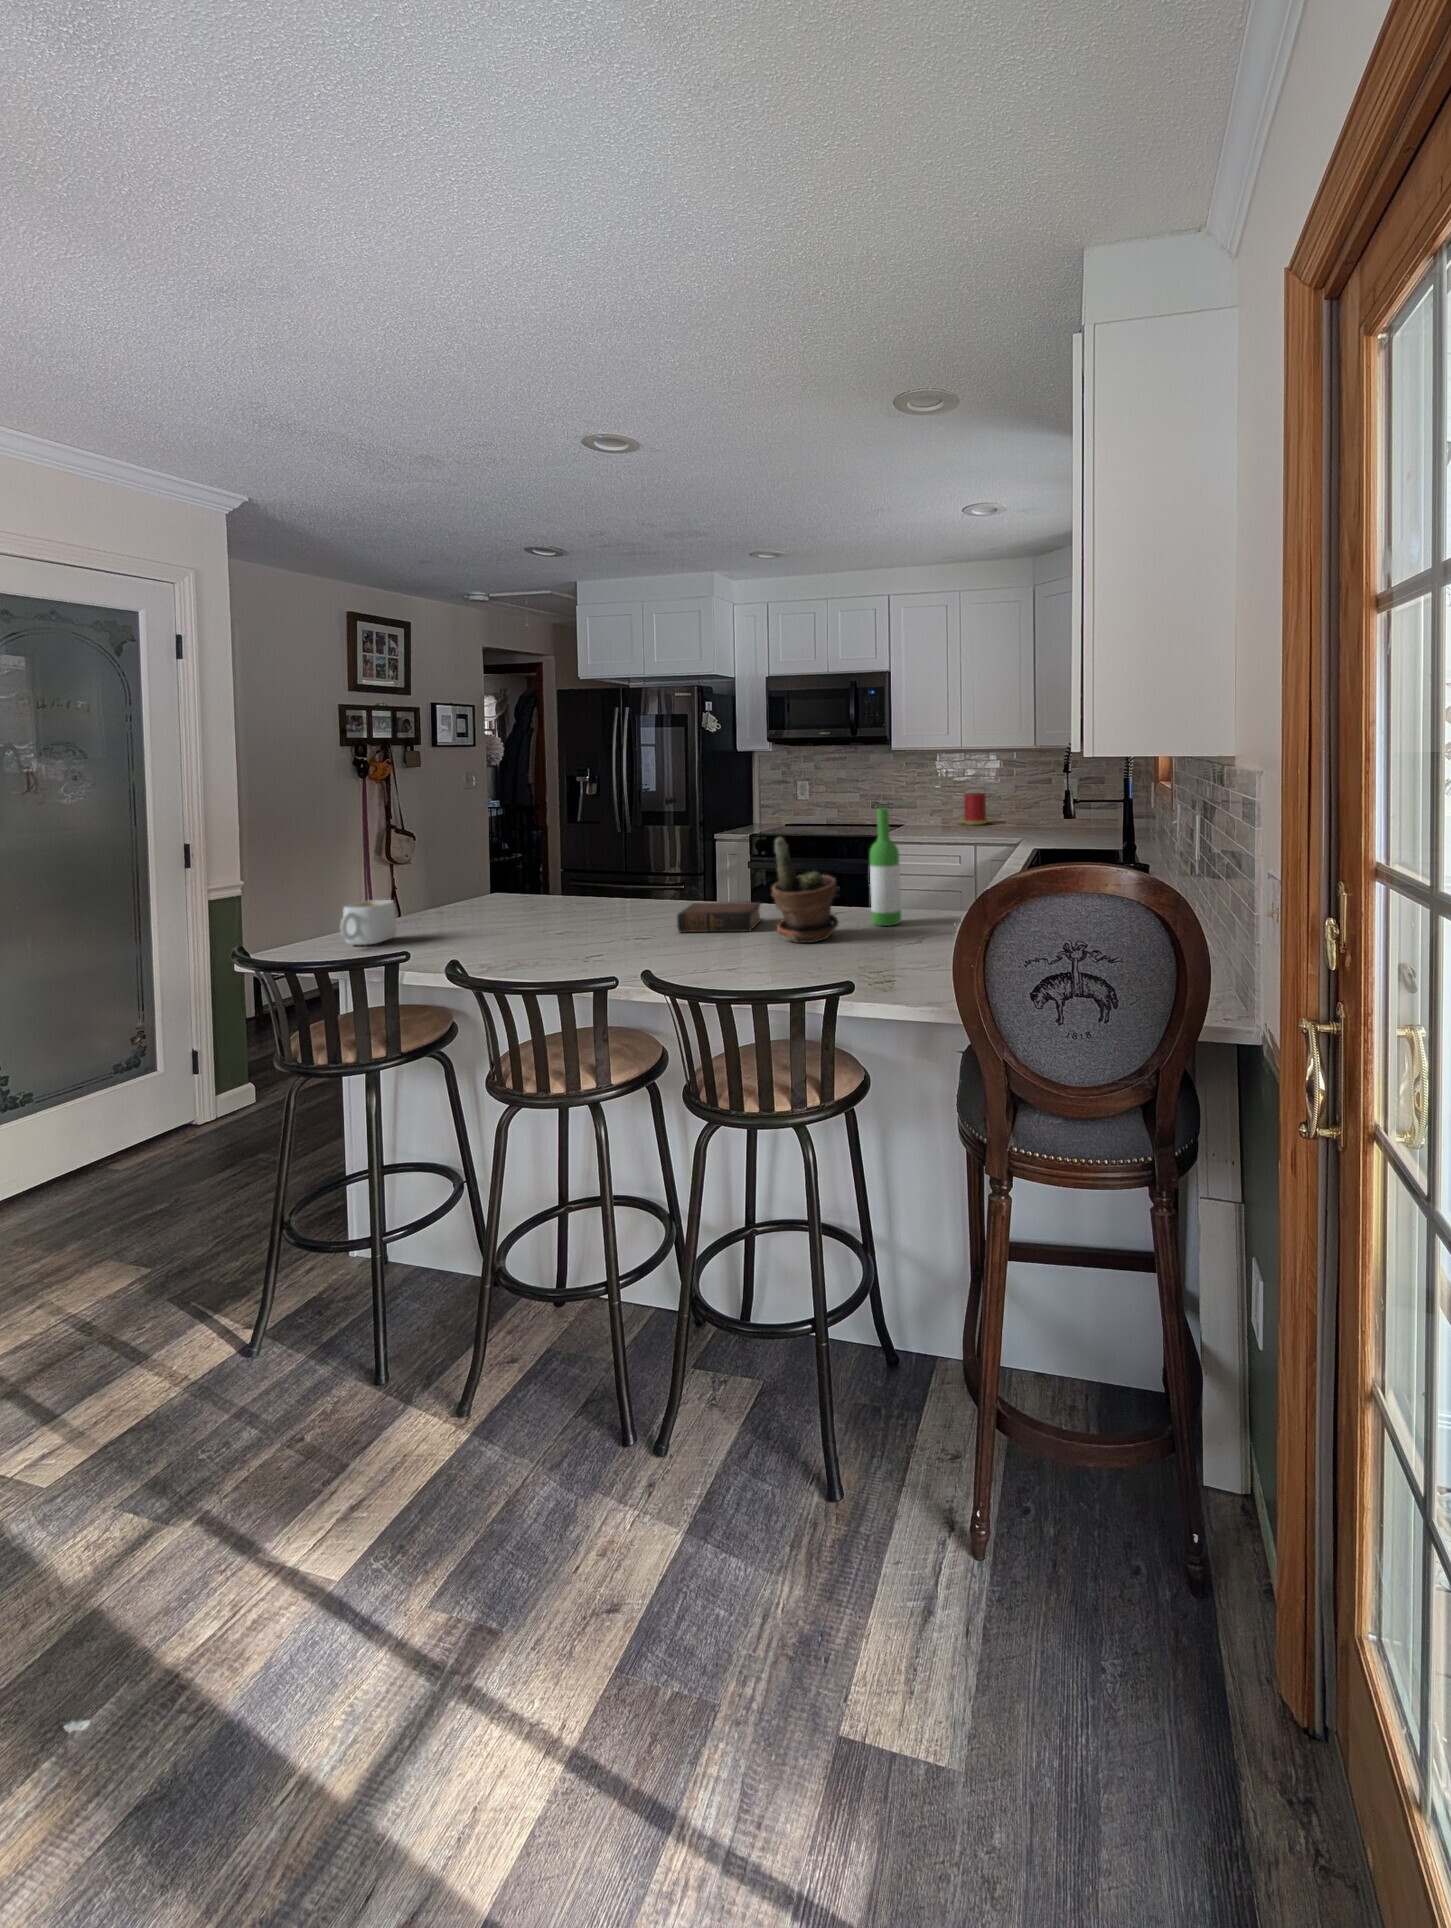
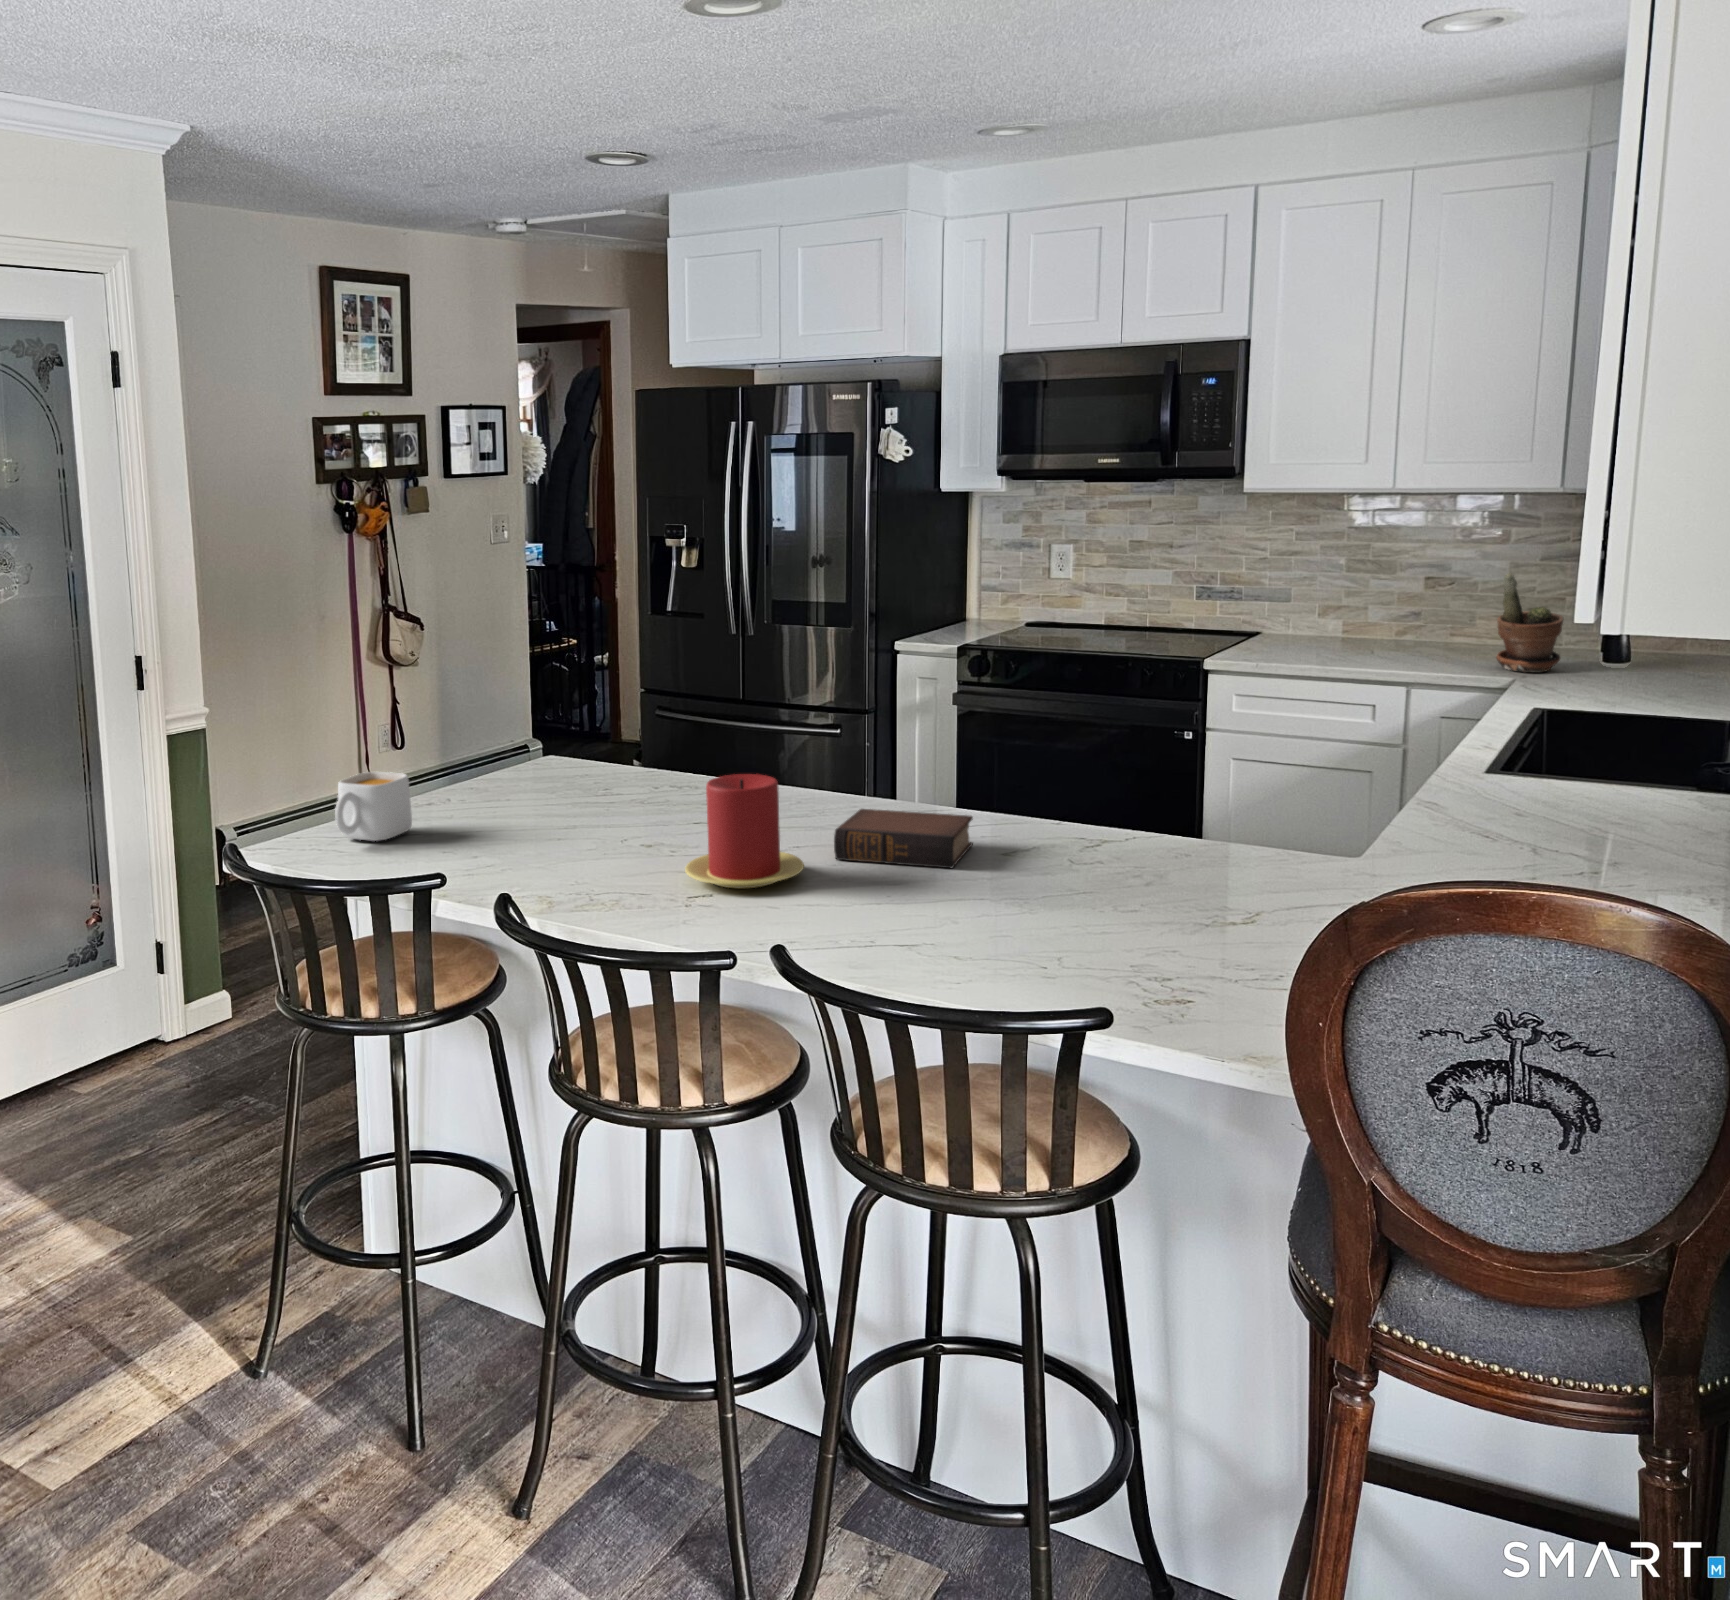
candle: present [958,793,992,825] -> present [685,774,804,888]
wine bottle: present [870,808,901,926] -> none [1160,675,1215,878]
potted plant: present [772,837,839,943] -> present [1496,573,1563,672]

